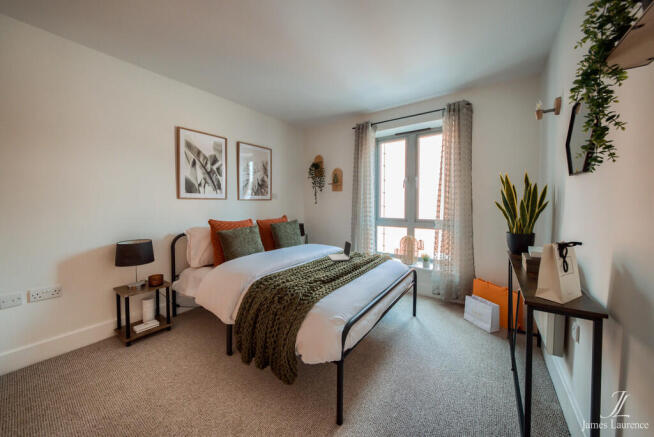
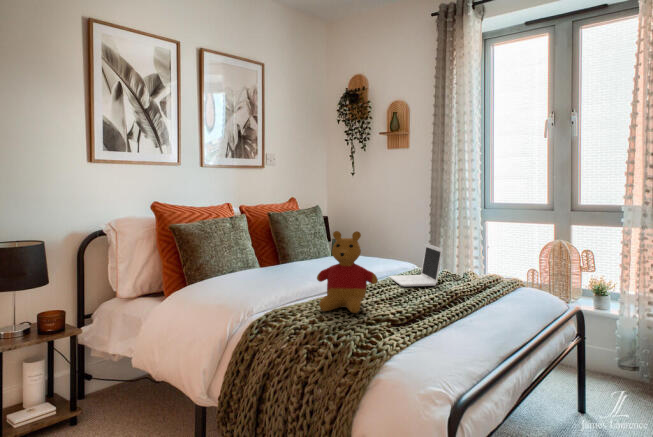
stuffed bear: none [289,235,318,277] -> present [317,231,378,313]

